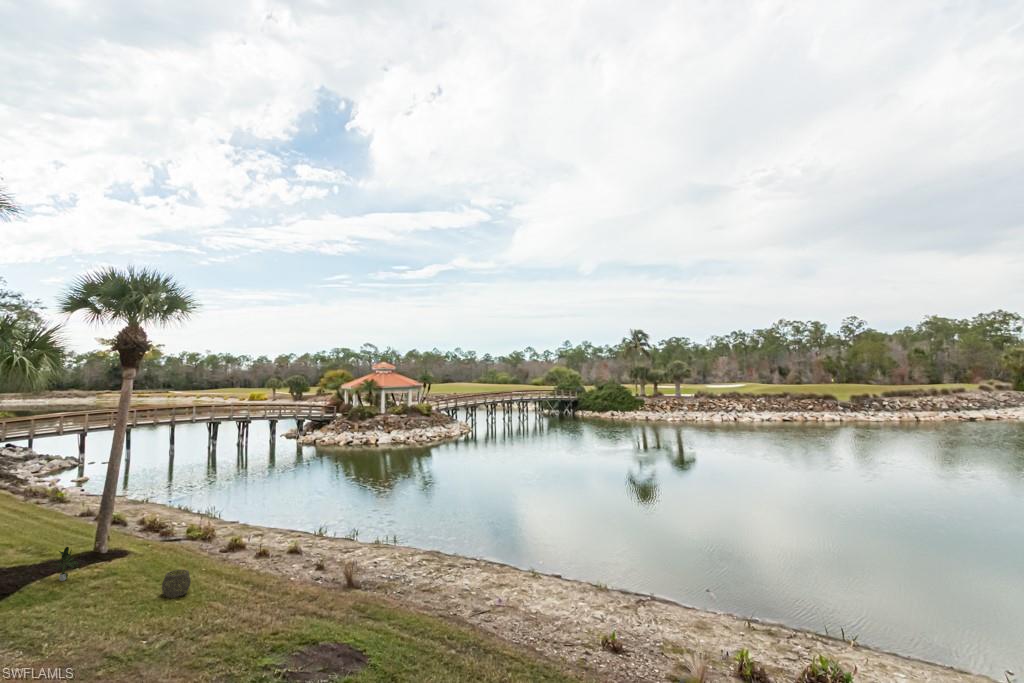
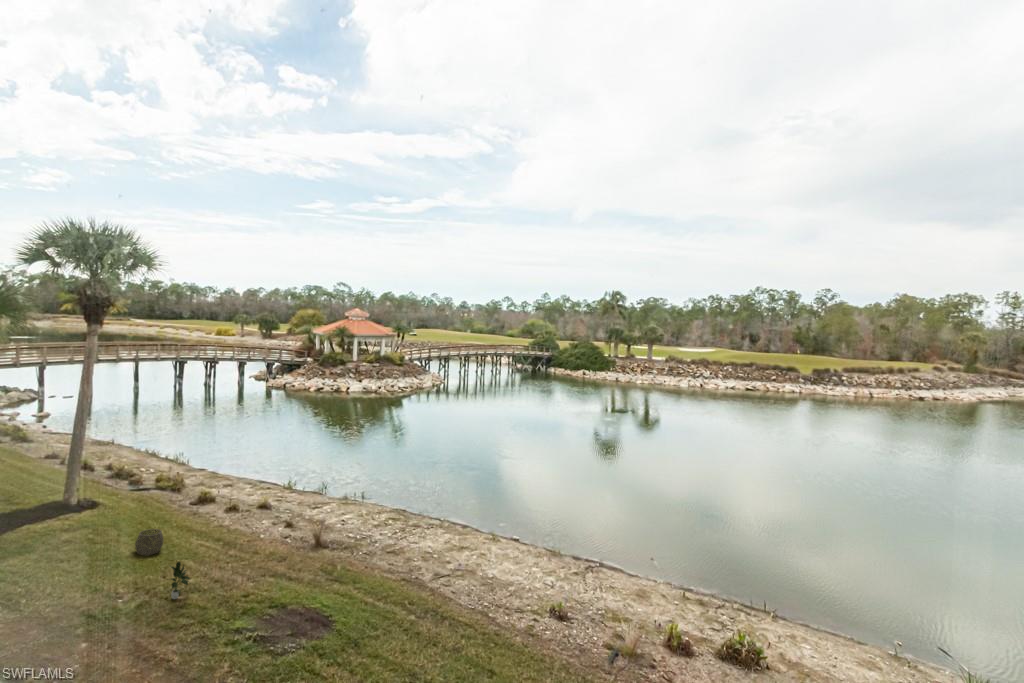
potted plant: present [54,547,79,581] -> present [170,562,190,599]

